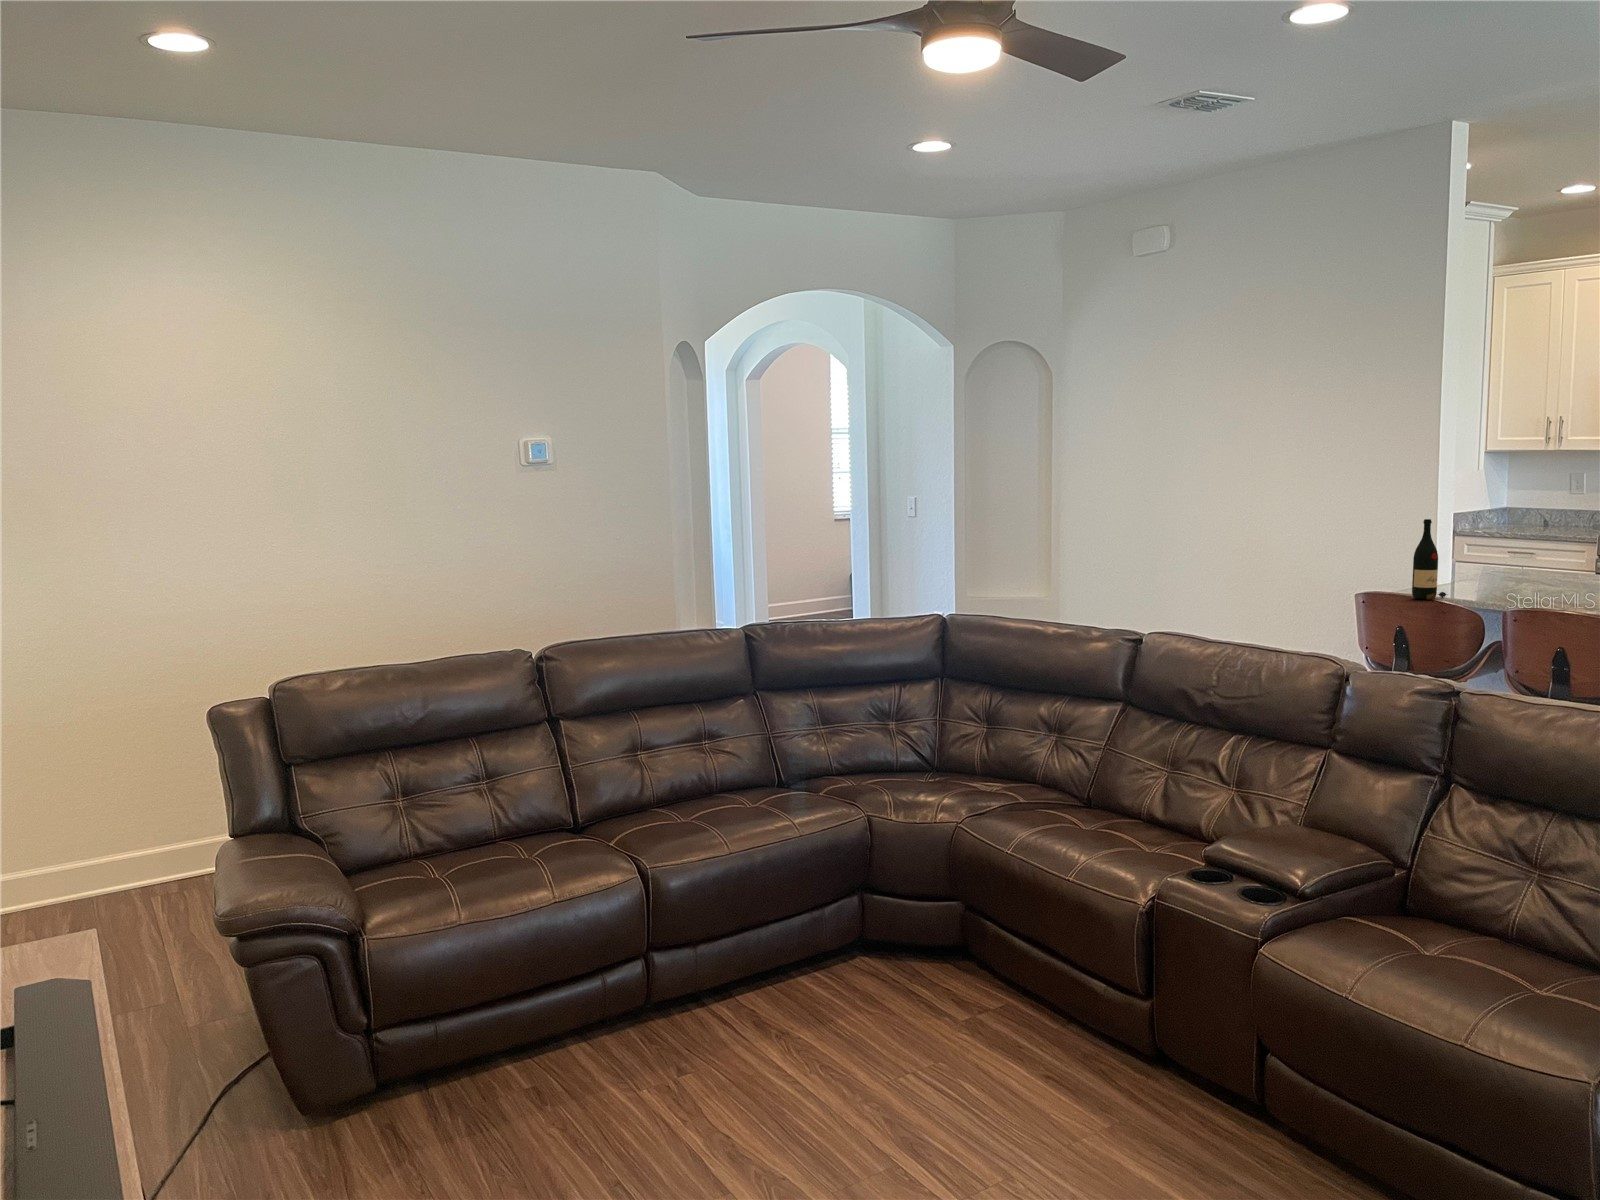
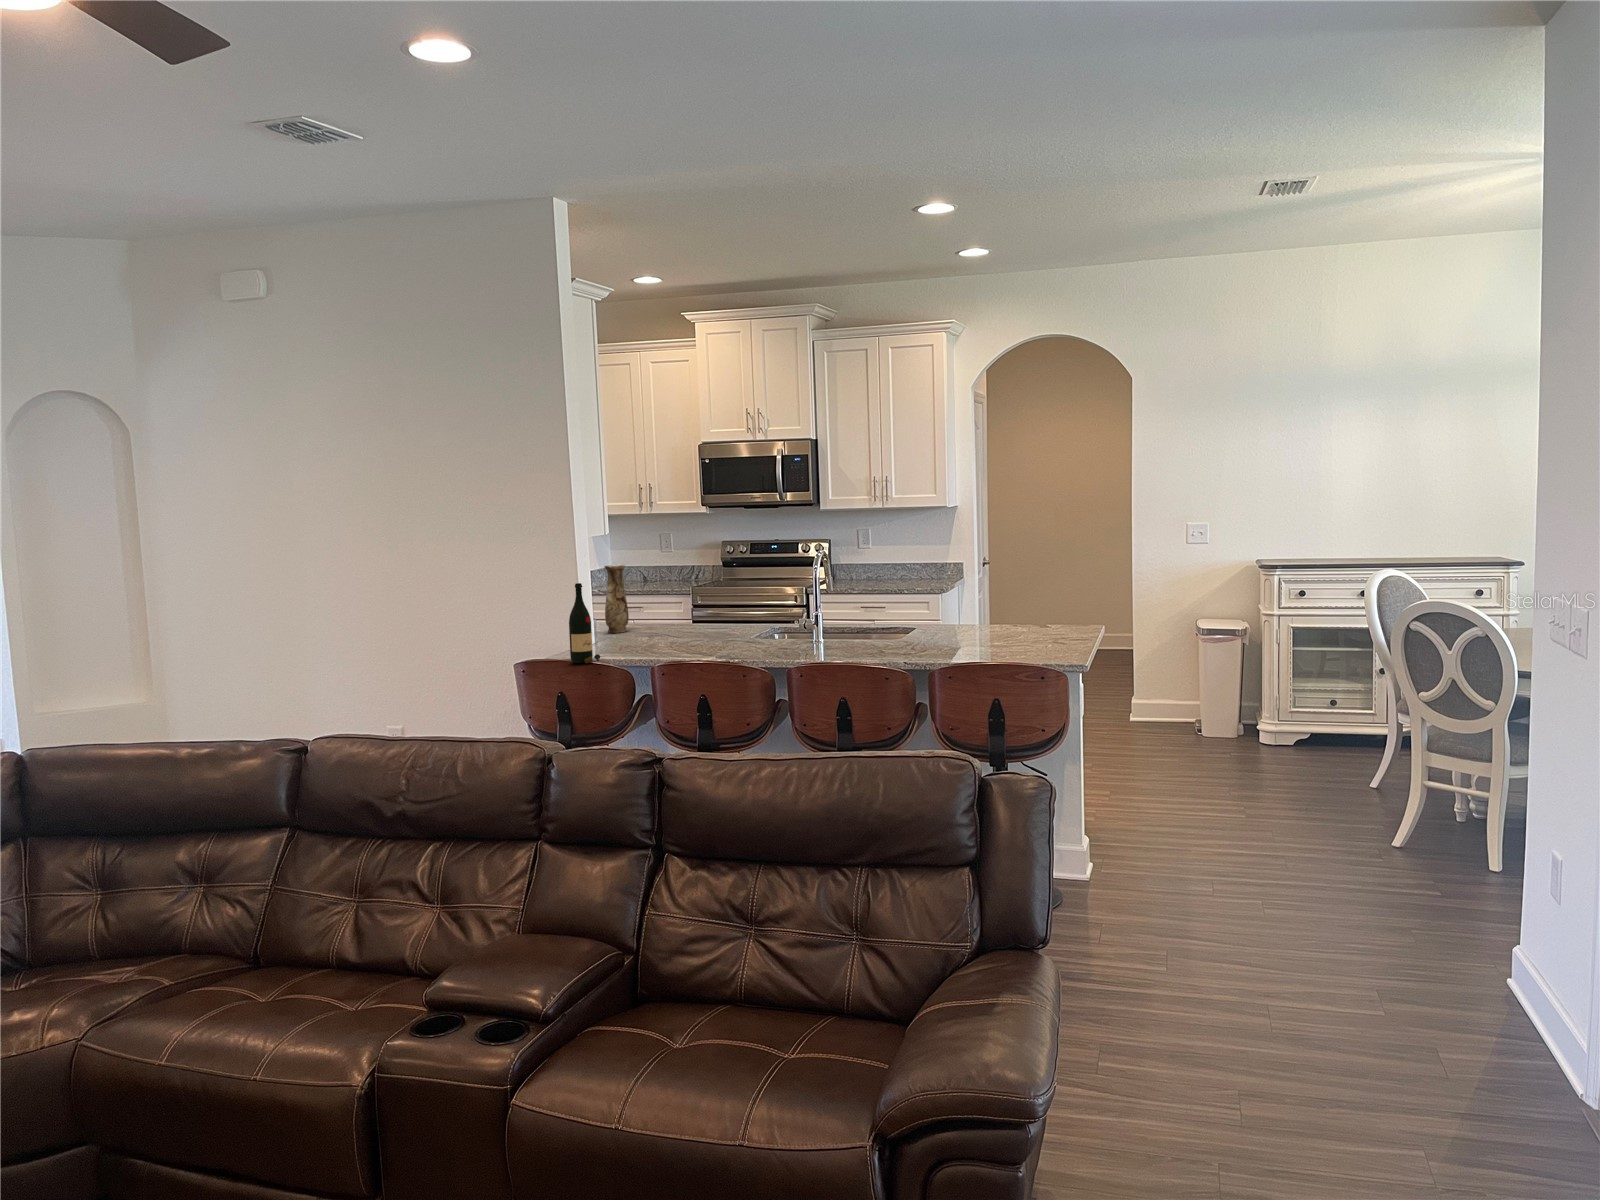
vase: none [1467,503,1497,574] -> present [604,565,629,632]

